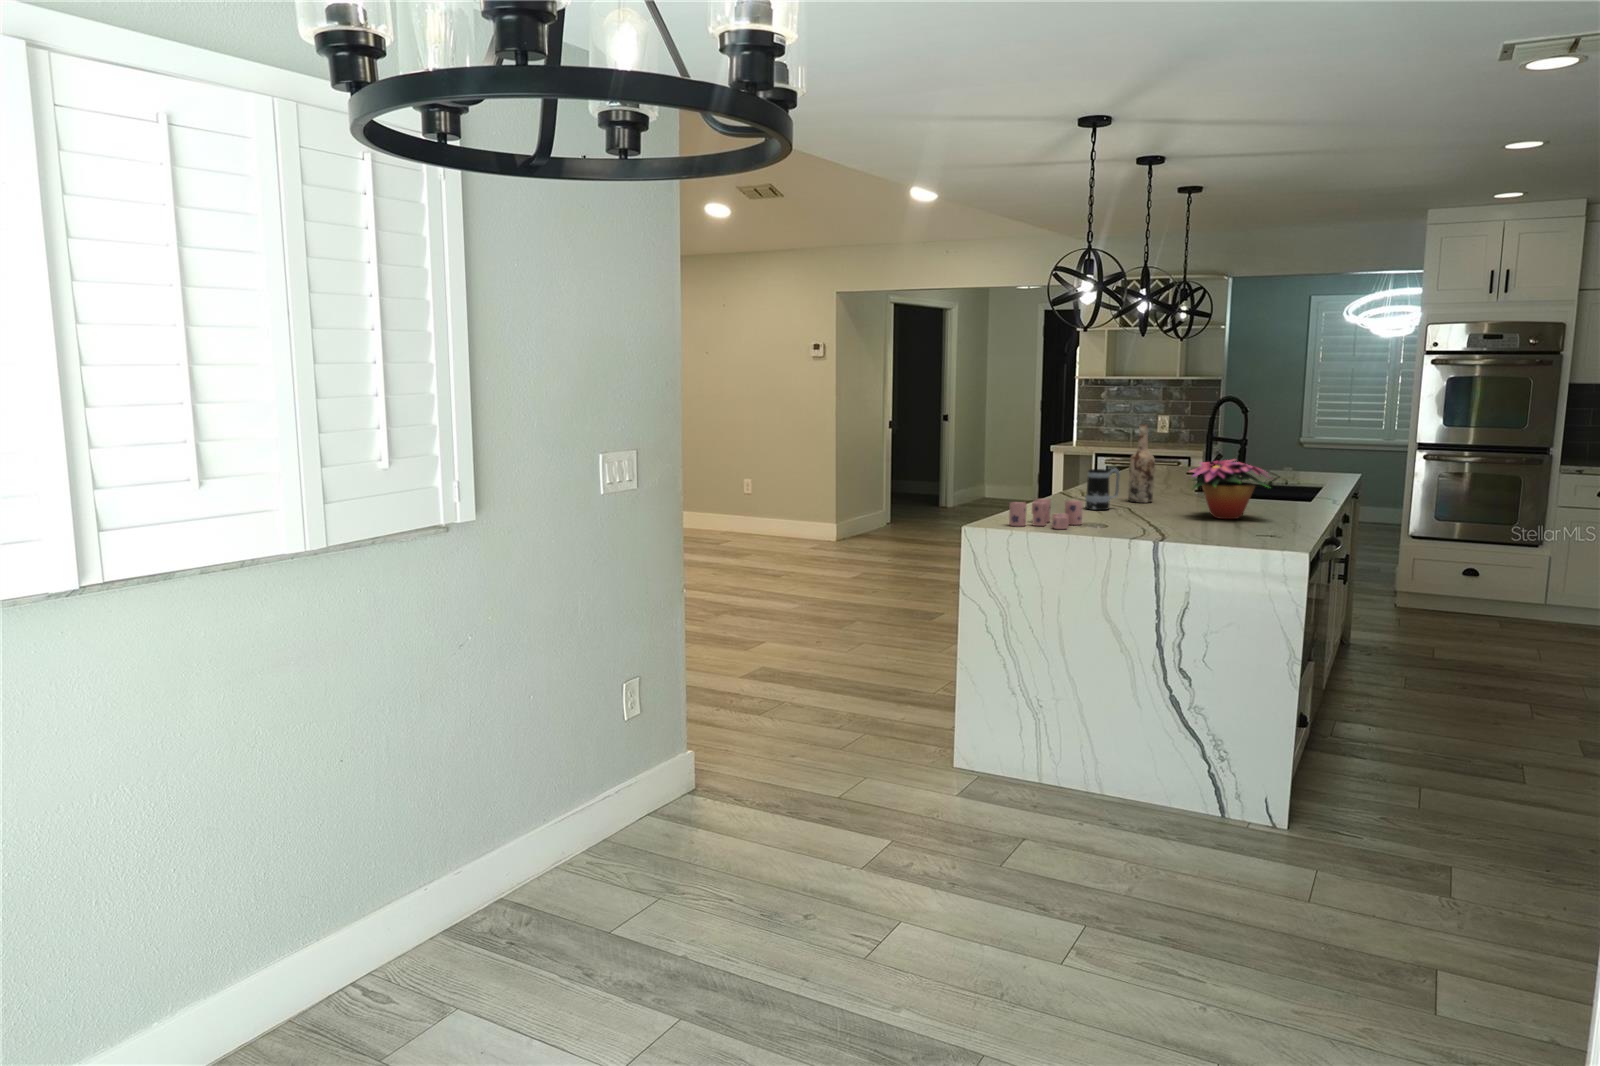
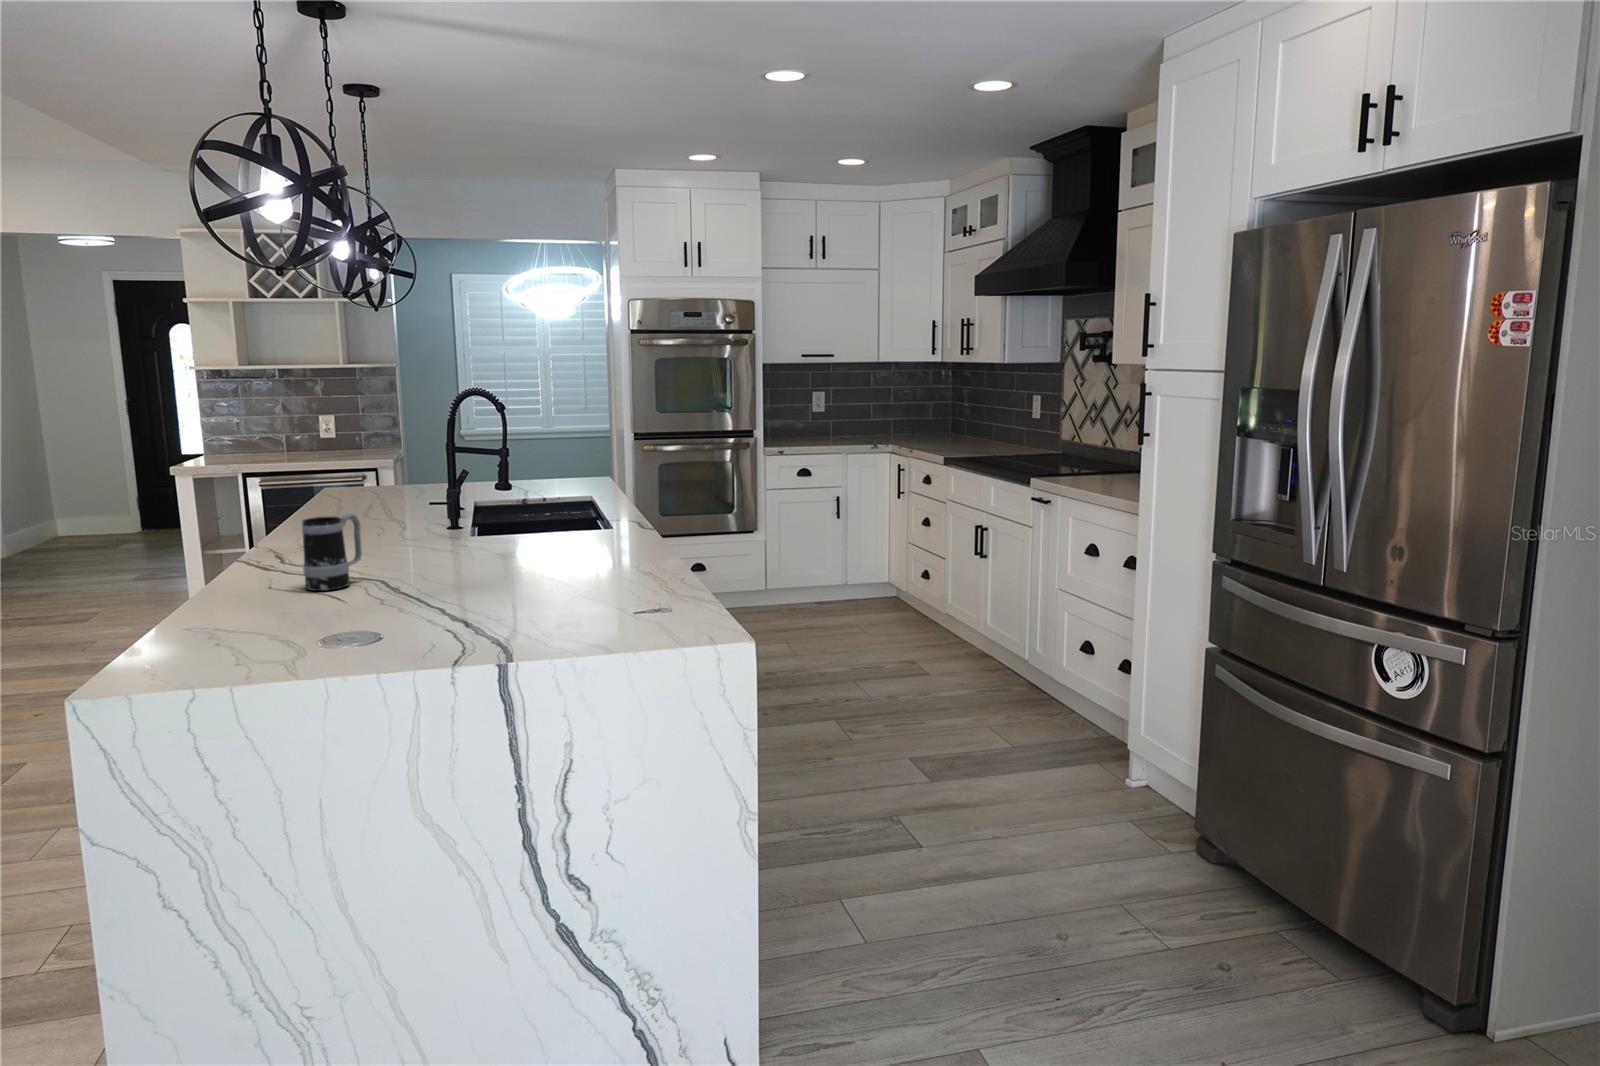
wine bottle: present [1128,424,1155,503] -> none [362,432,408,561]
flower arrangement: present [1190,460,1269,519] -> none [475,480,616,578]
candle: present [1009,499,1083,529] -> none [163,590,324,669]

